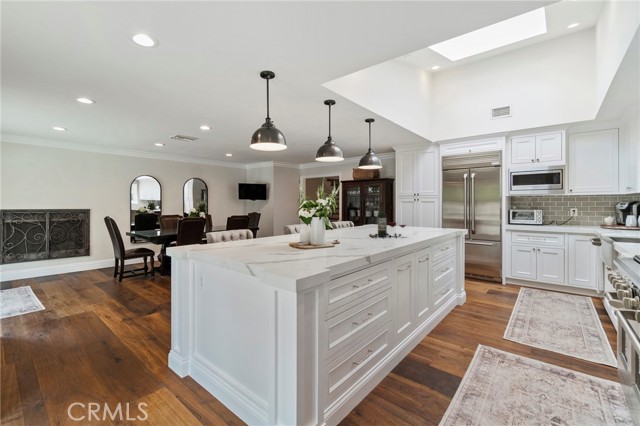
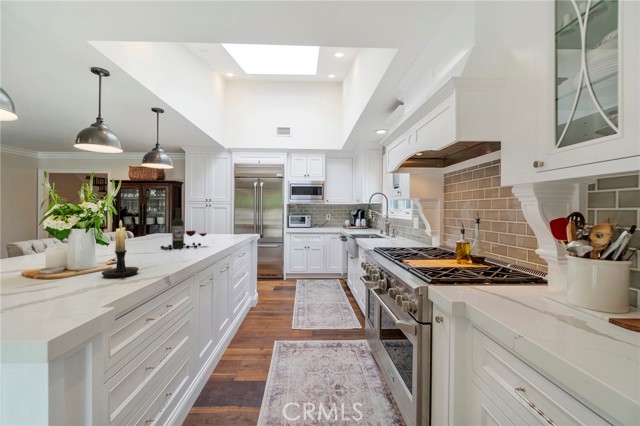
candle holder: none [328,211,350,253] -> present [102,220,139,278]

